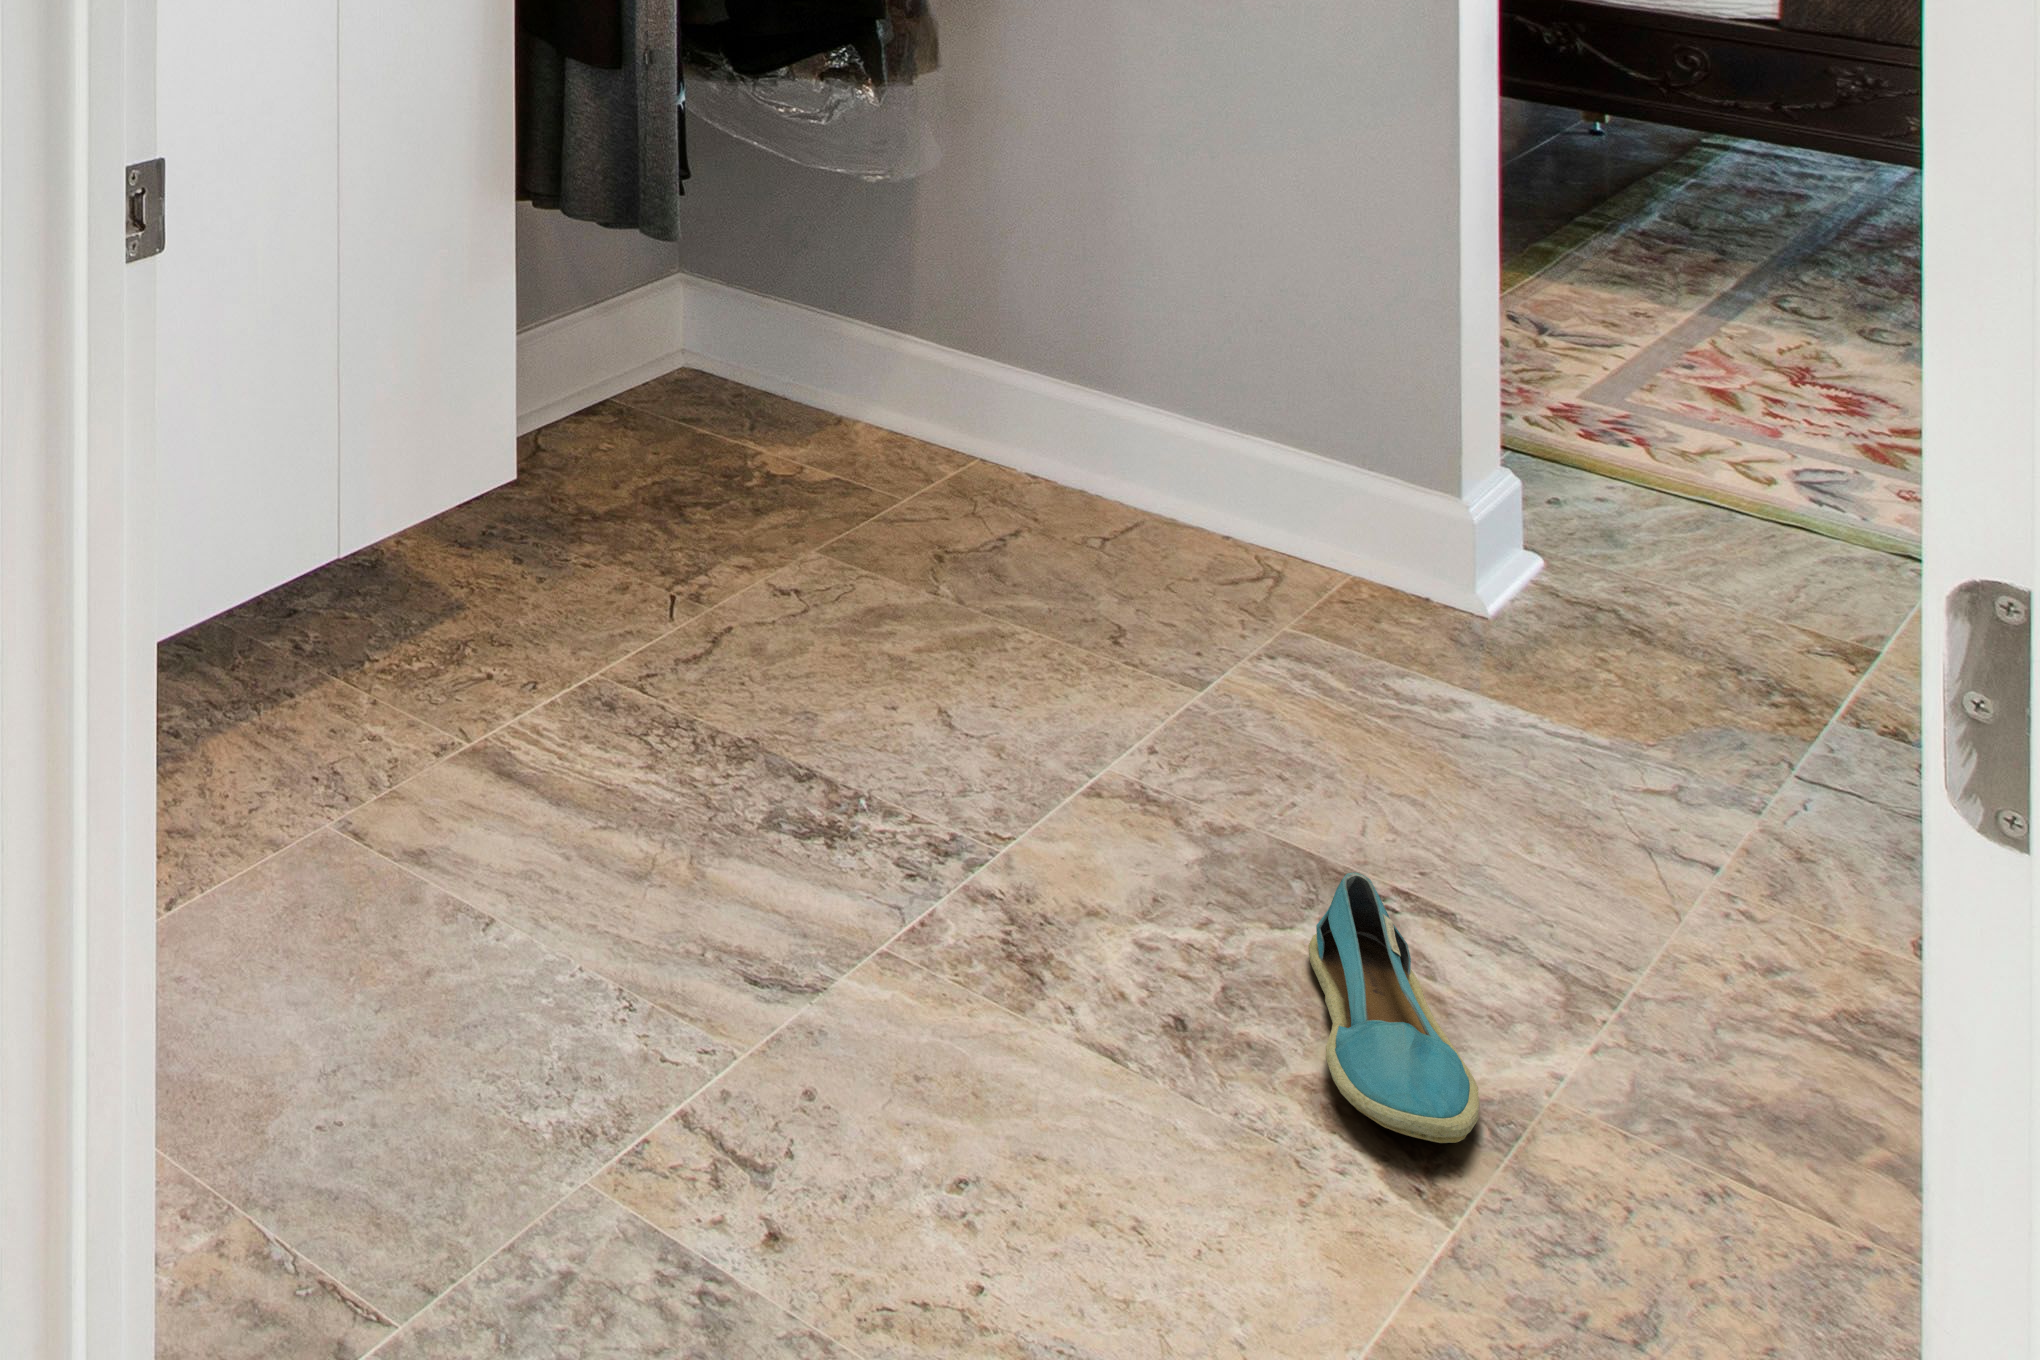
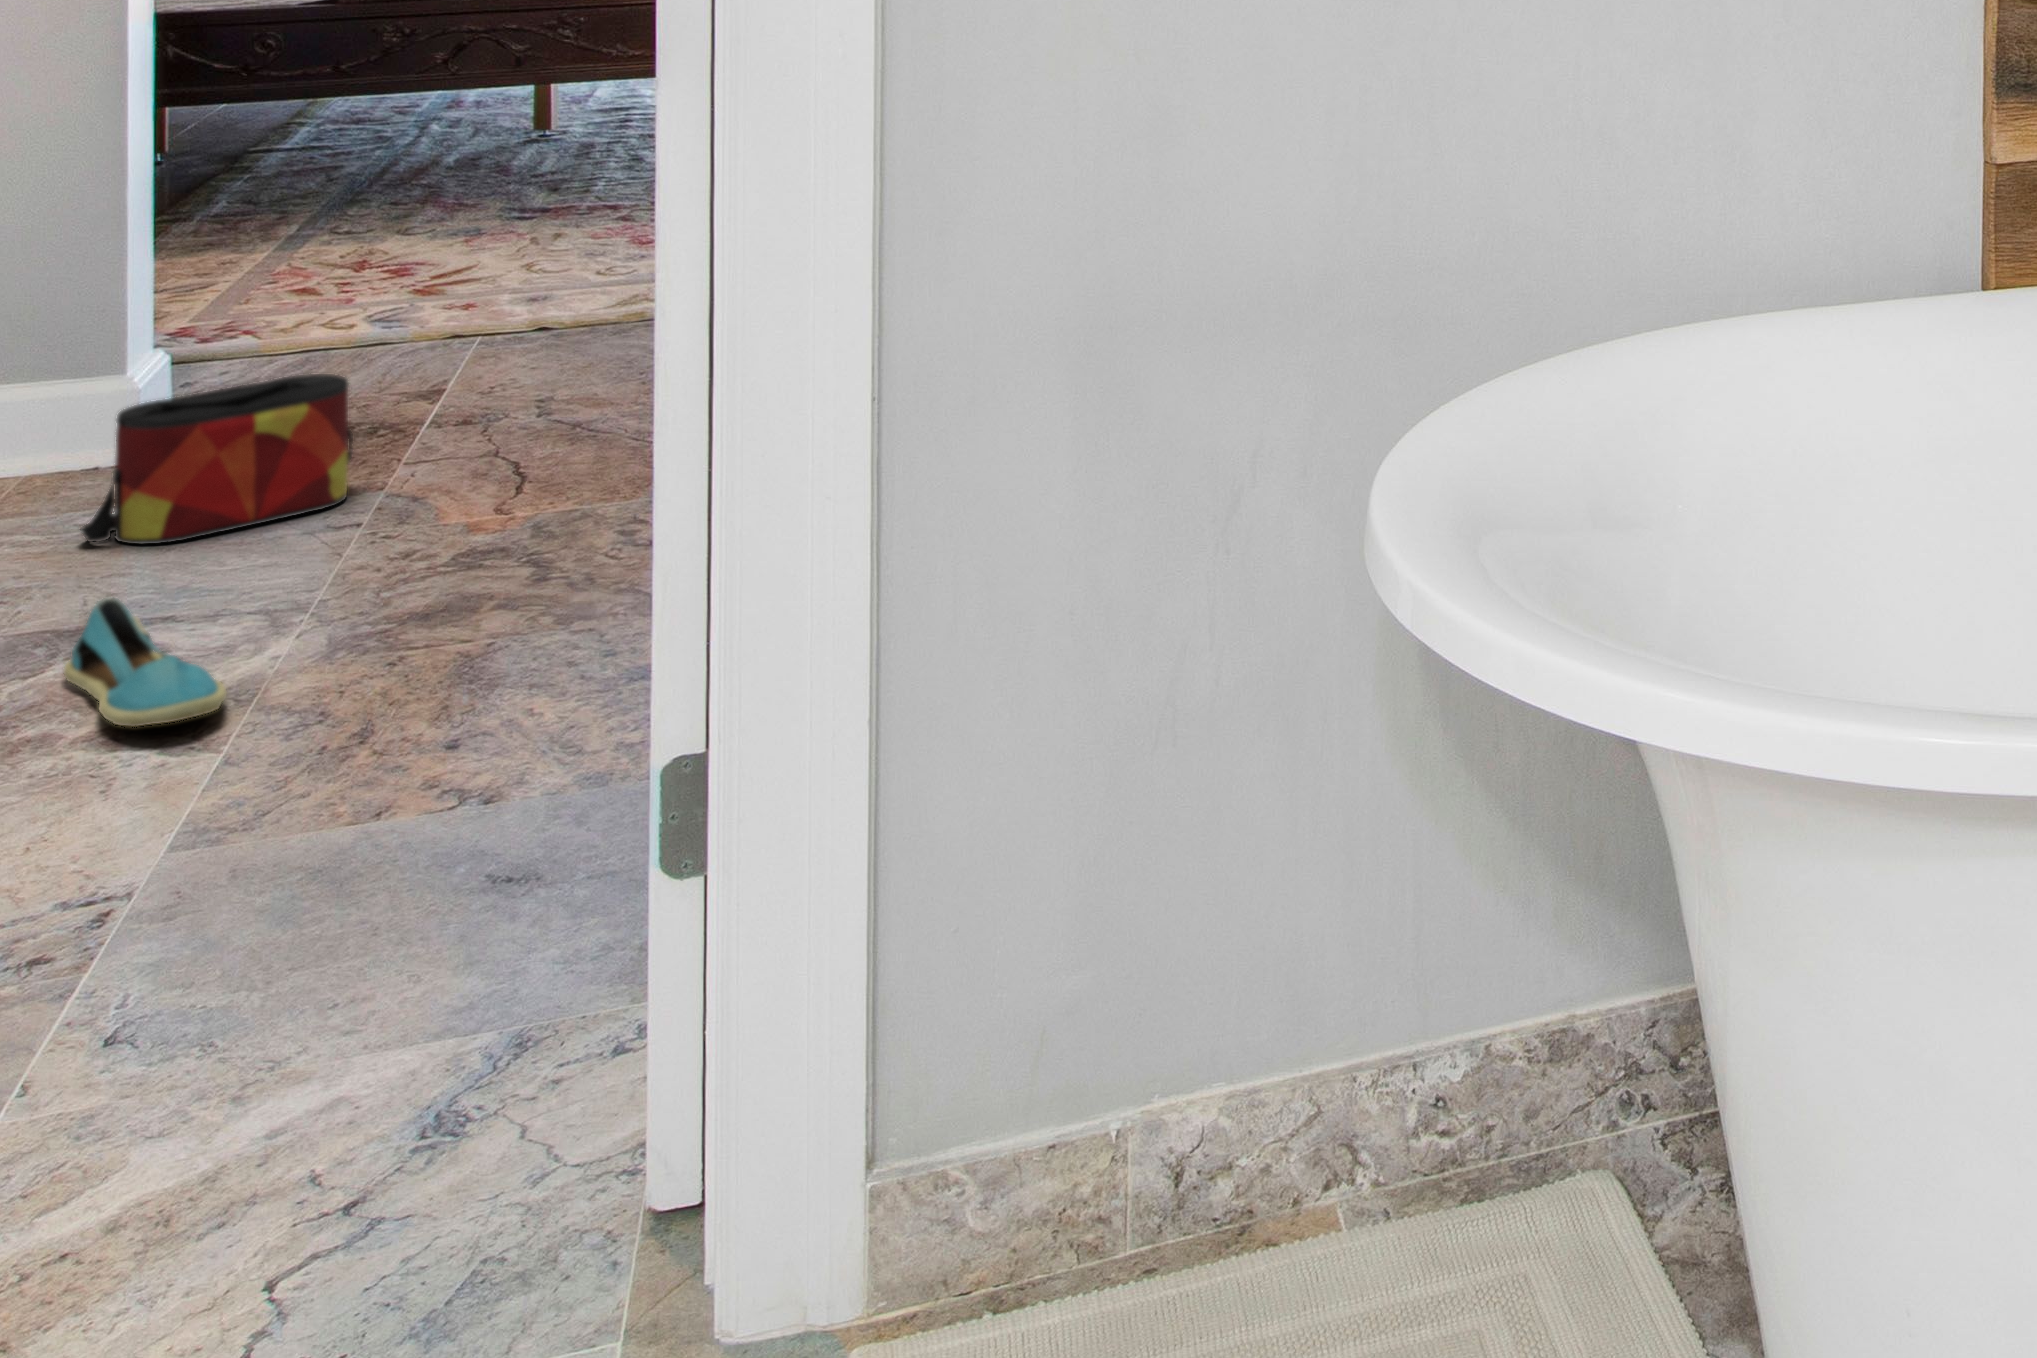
bag: none [1384,565,1725,794] -> present [81,374,353,544]

